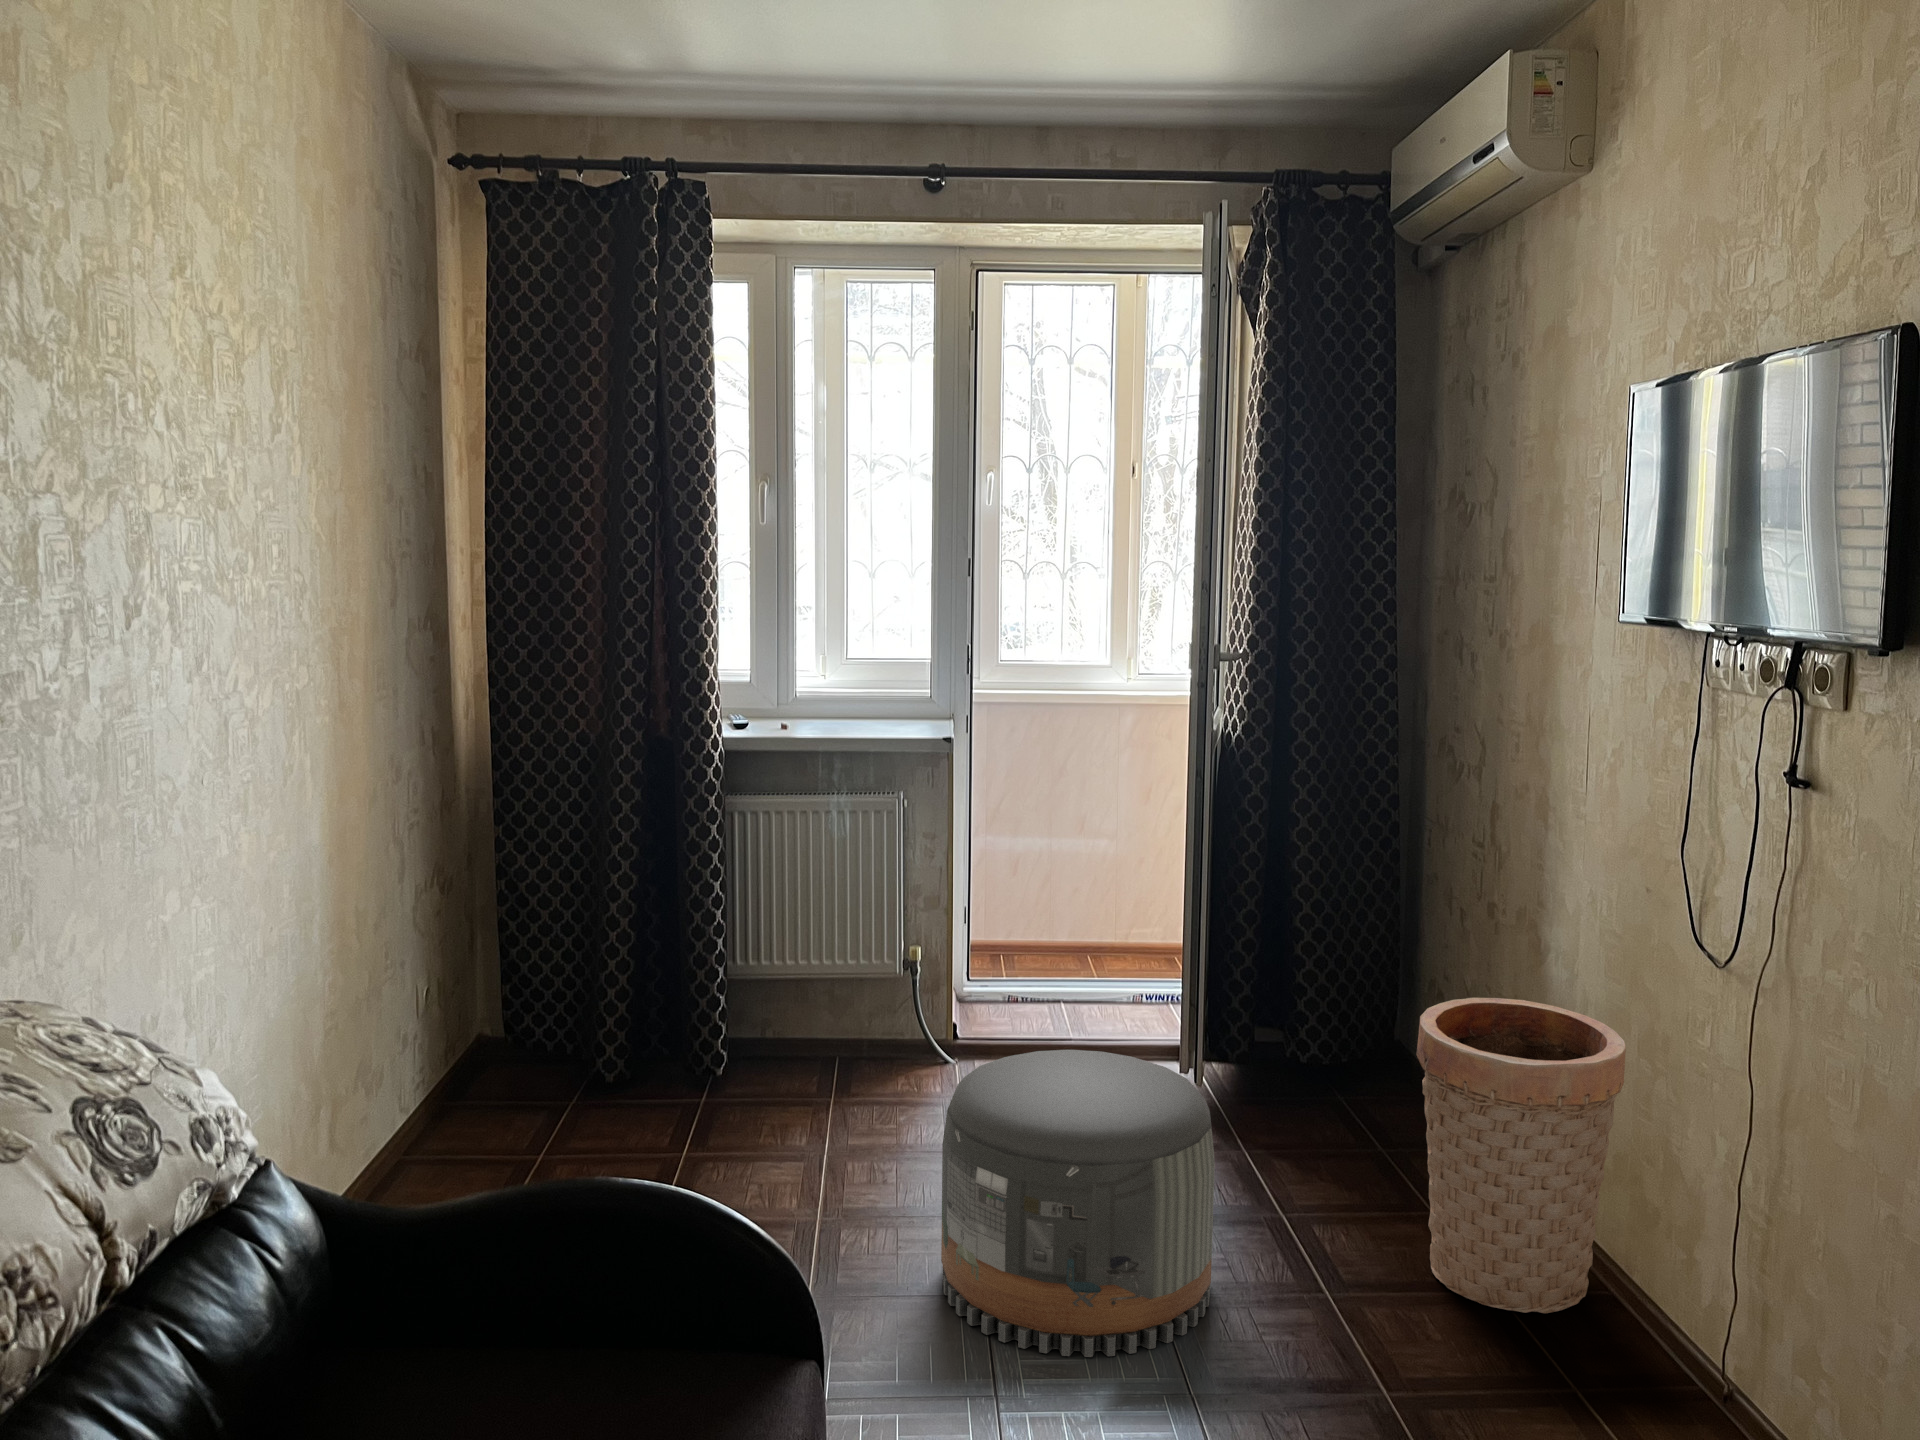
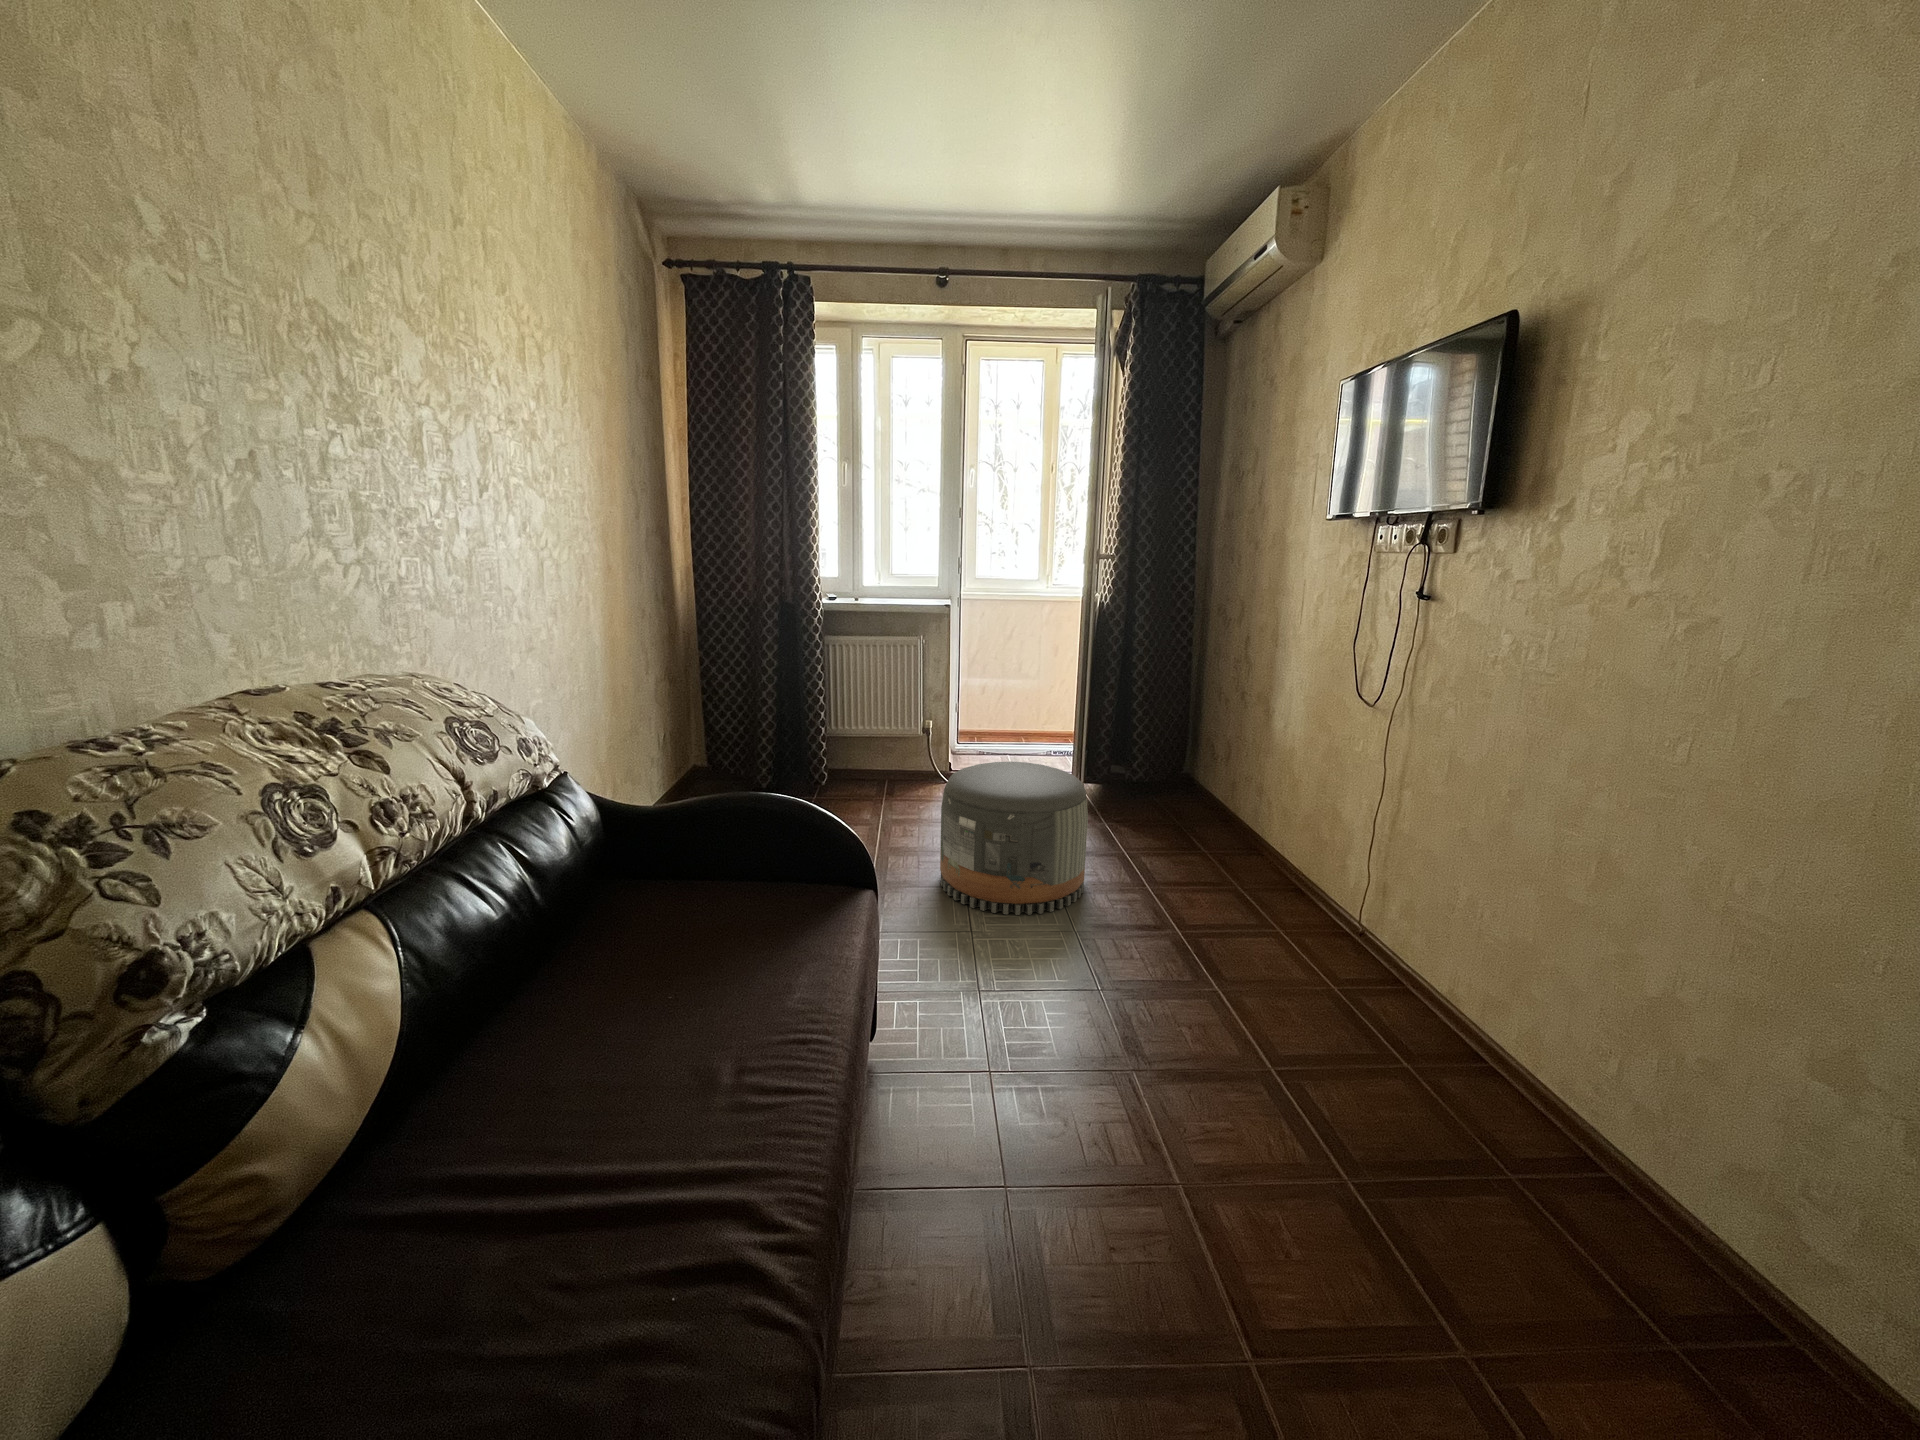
basket: present [1417,998,1626,1313] -> none [1199,735,1313,898]

